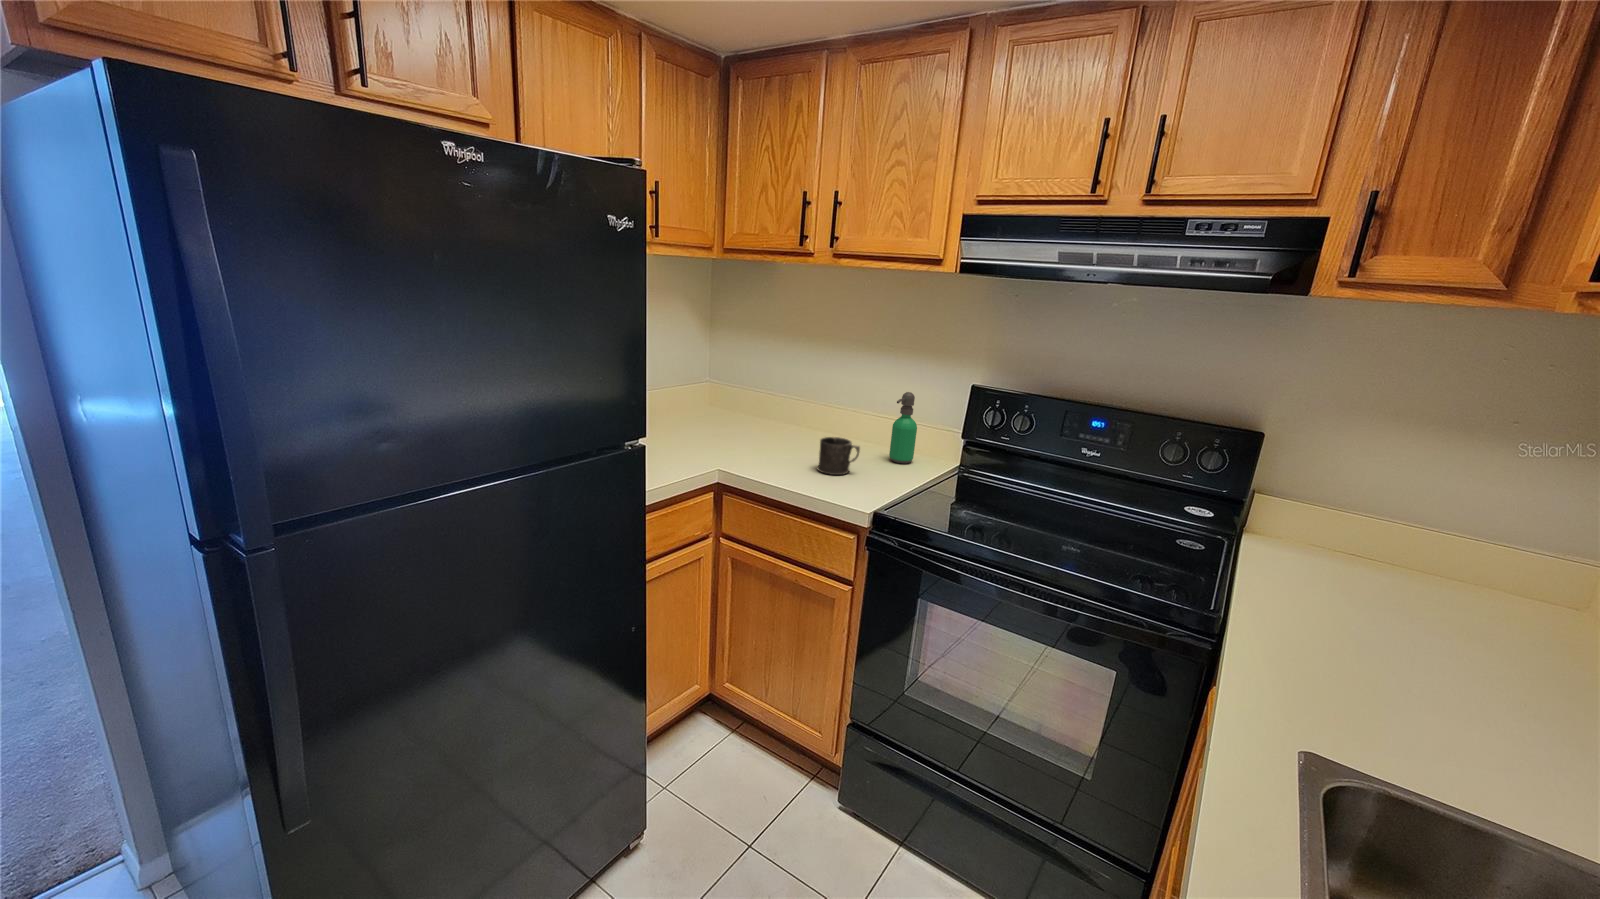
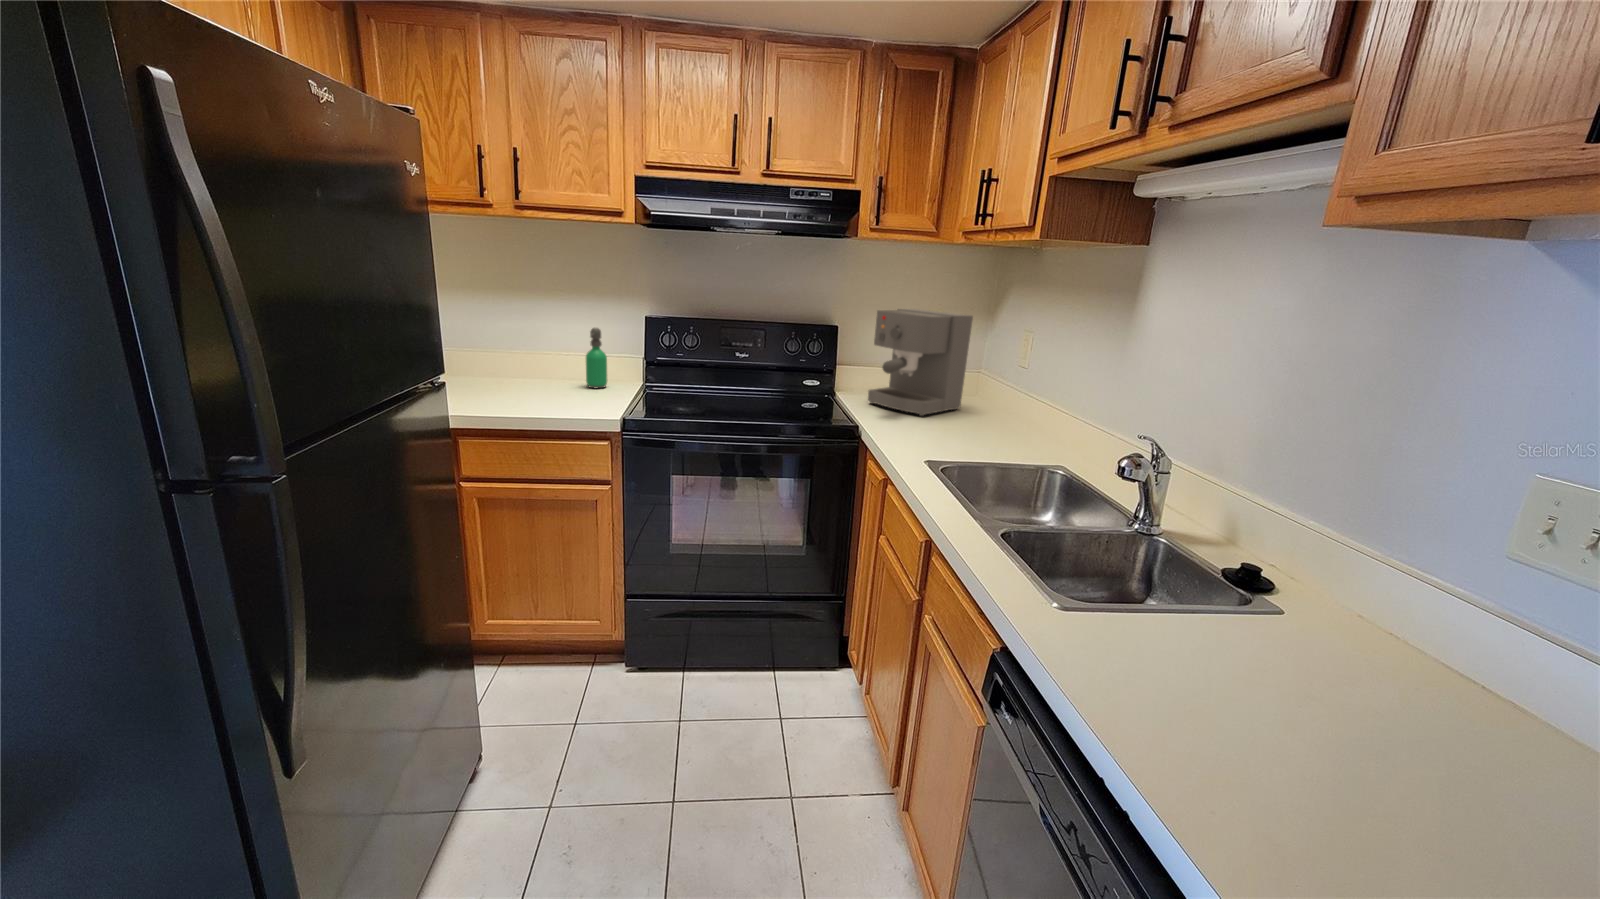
coffee maker: none [1285,423,1581,642] -> present [868,309,973,416]
mug: present [817,437,860,475] -> none [537,371,575,403]

